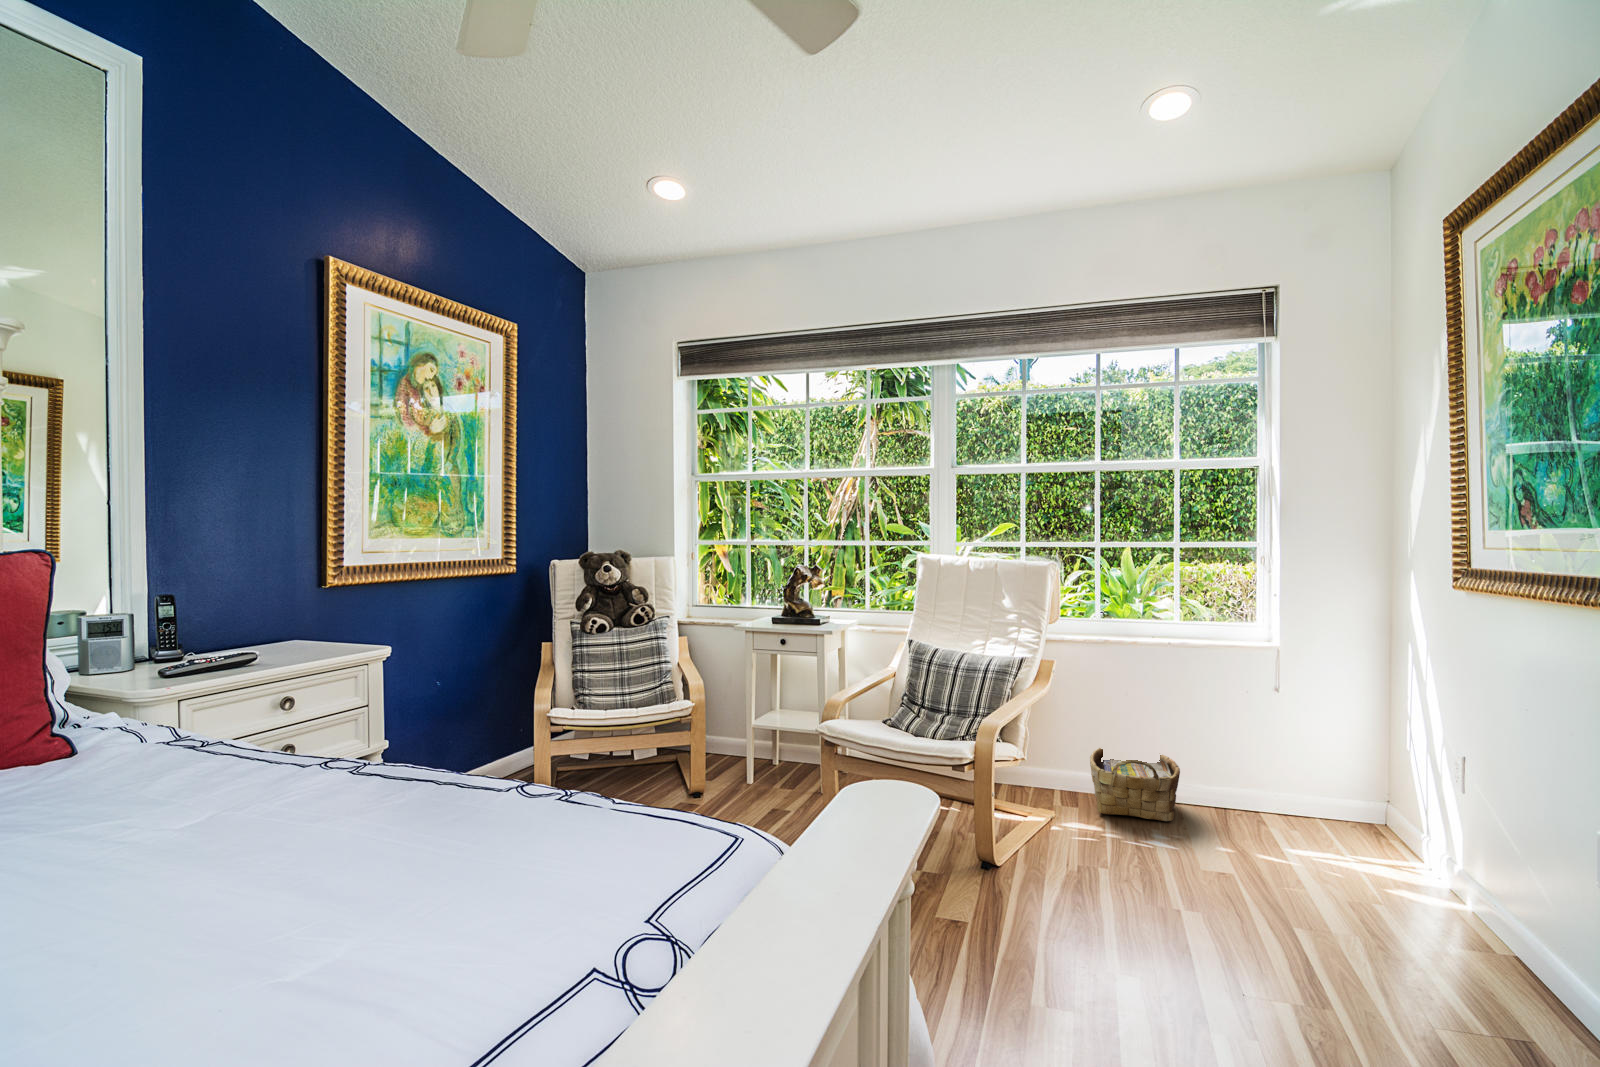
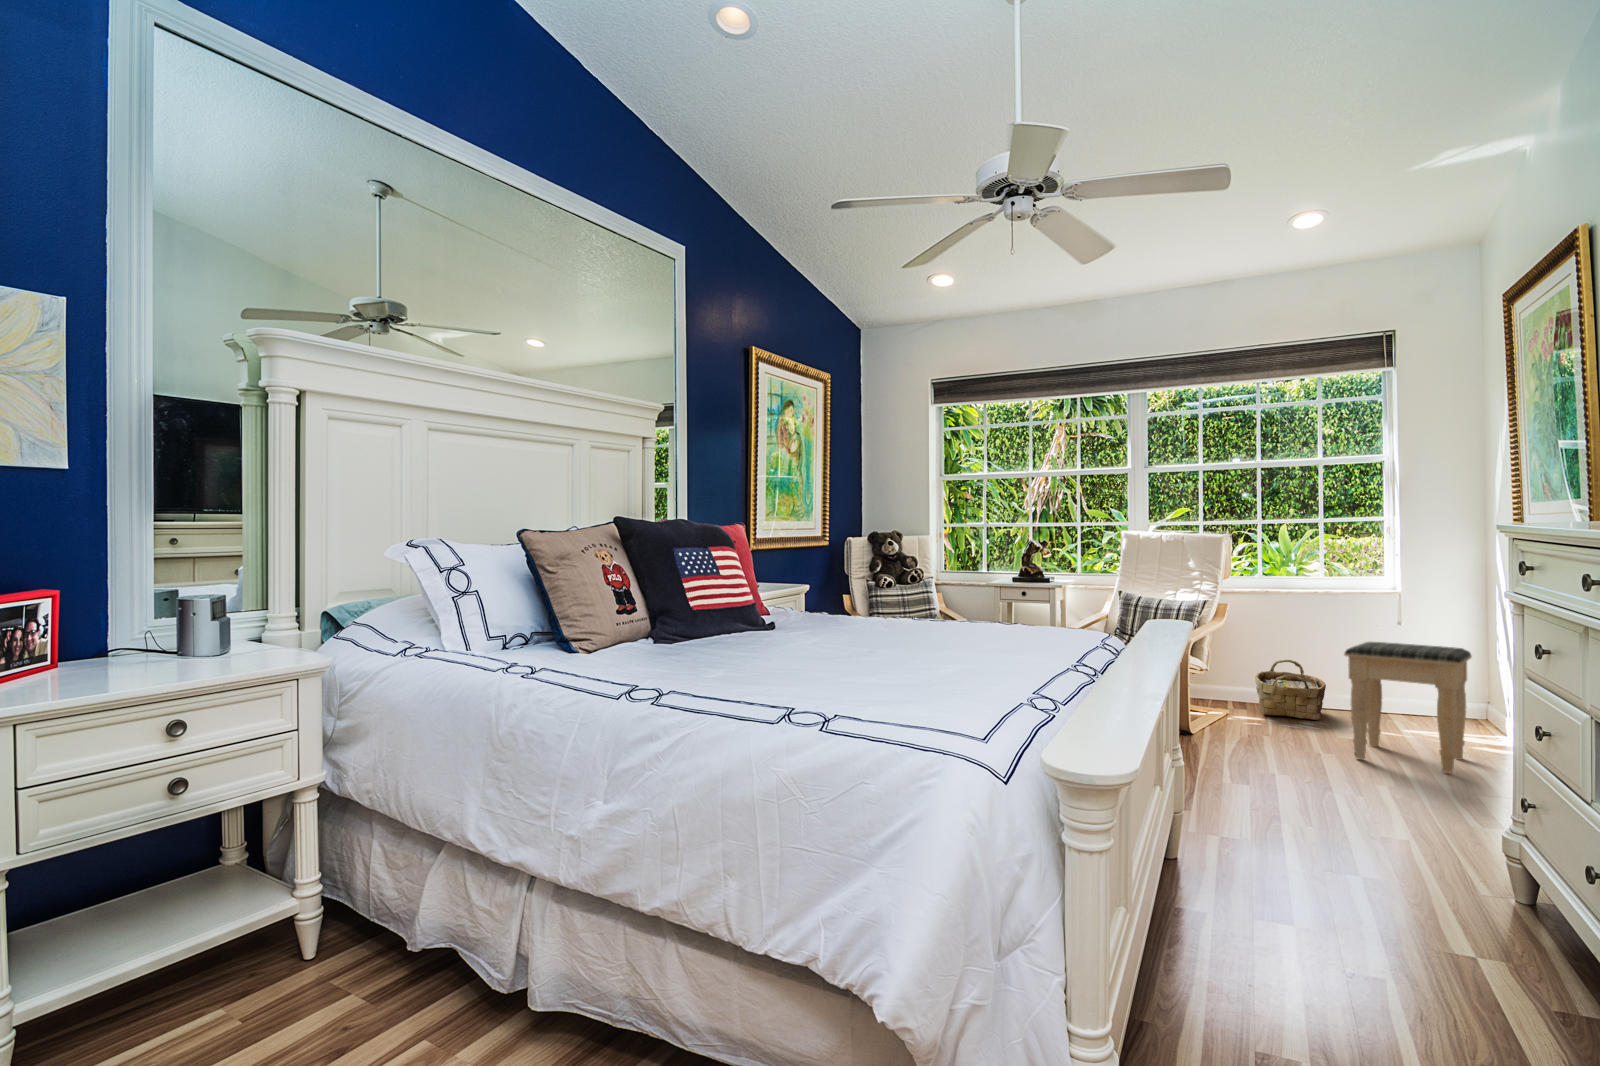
footstool: none [1210,720,1380,937] -> present [1344,642,1472,773]

